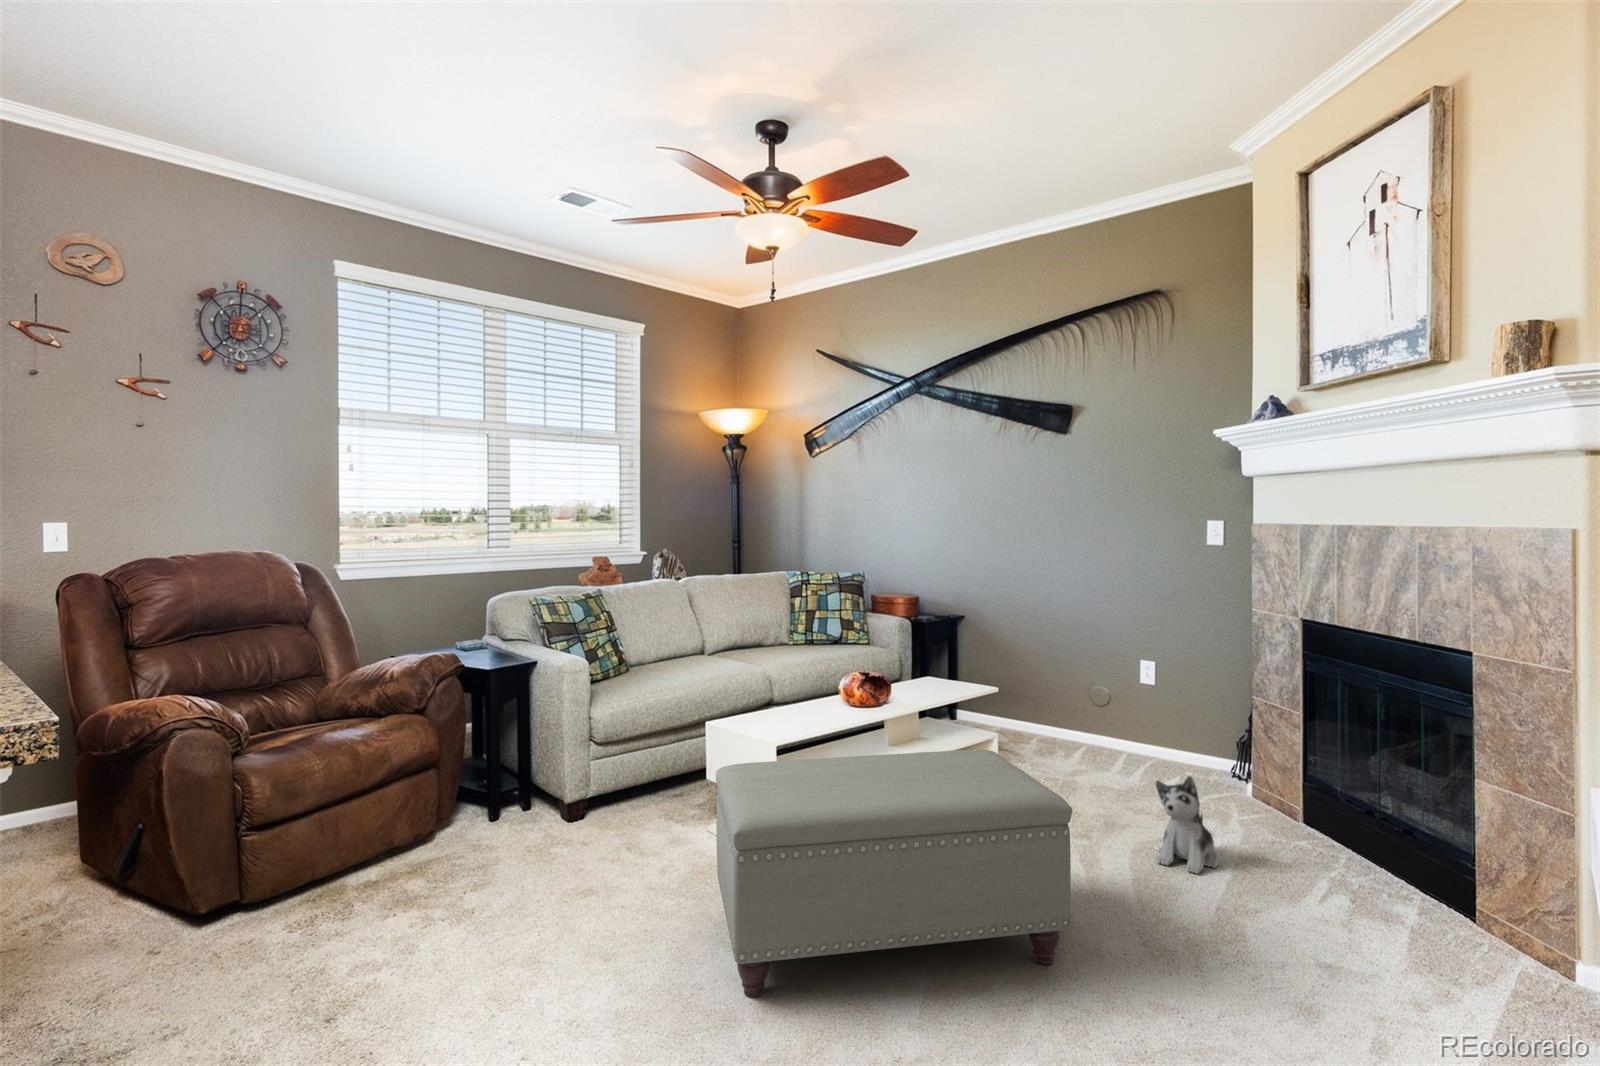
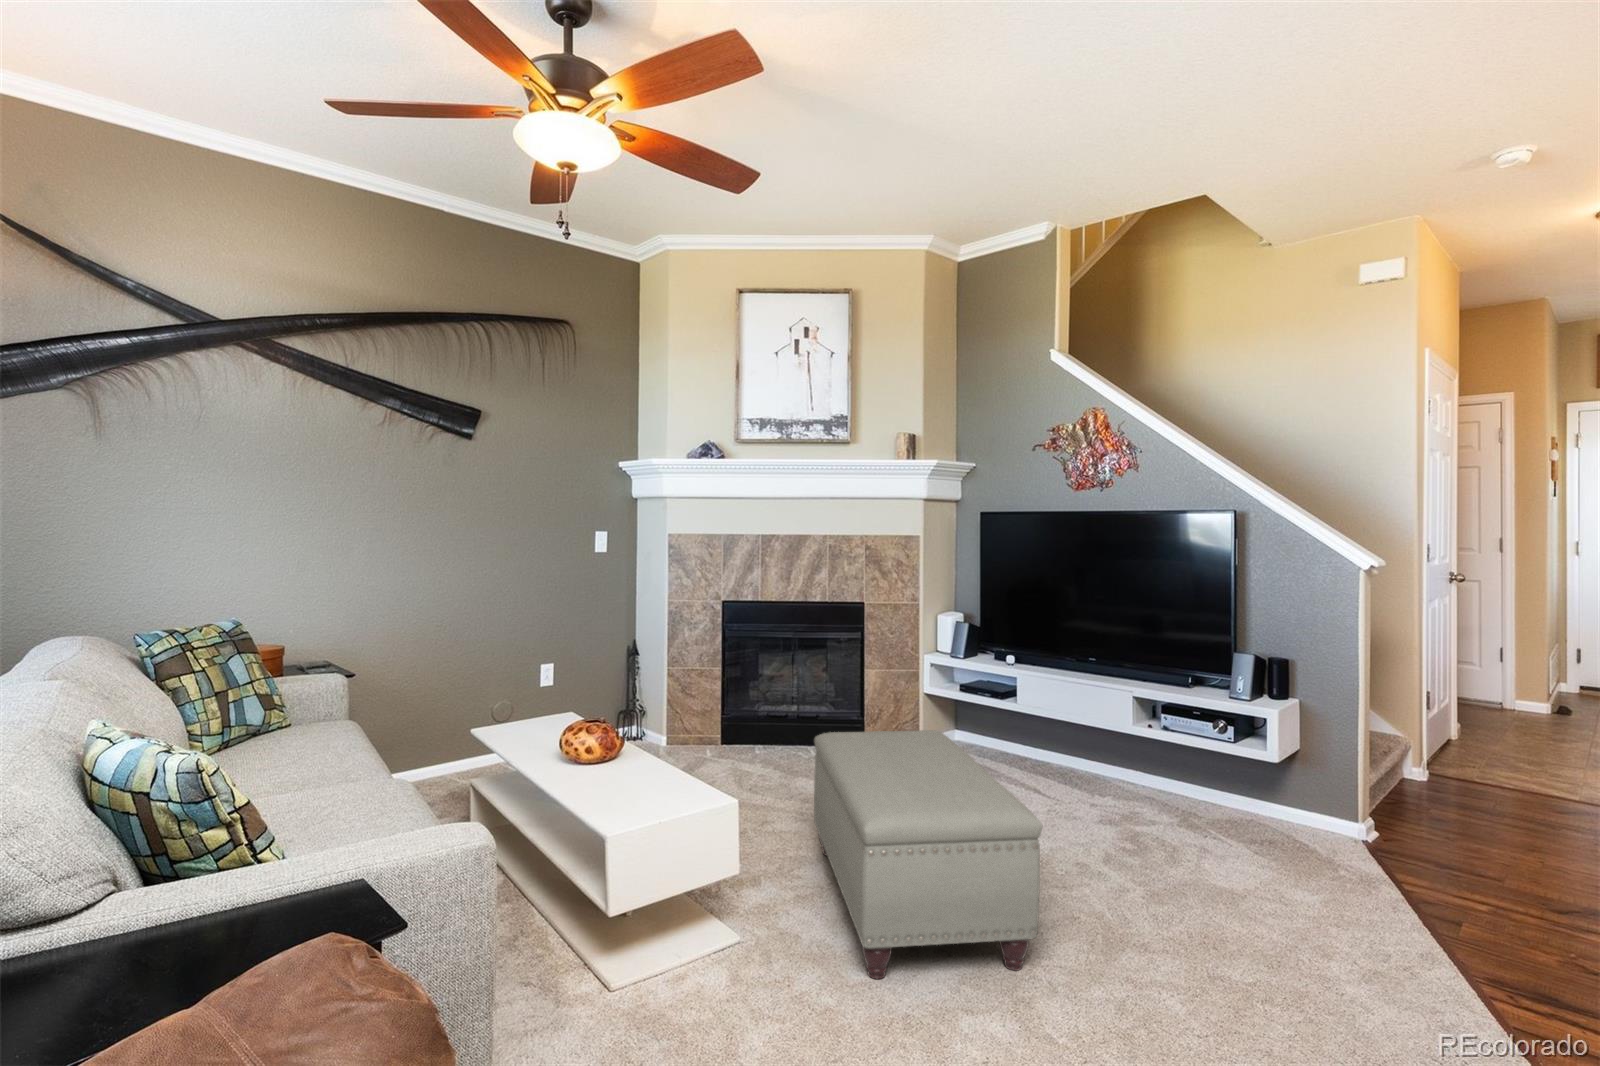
plush toy: present [1156,776,1218,874] -> none [756,720,803,792]

